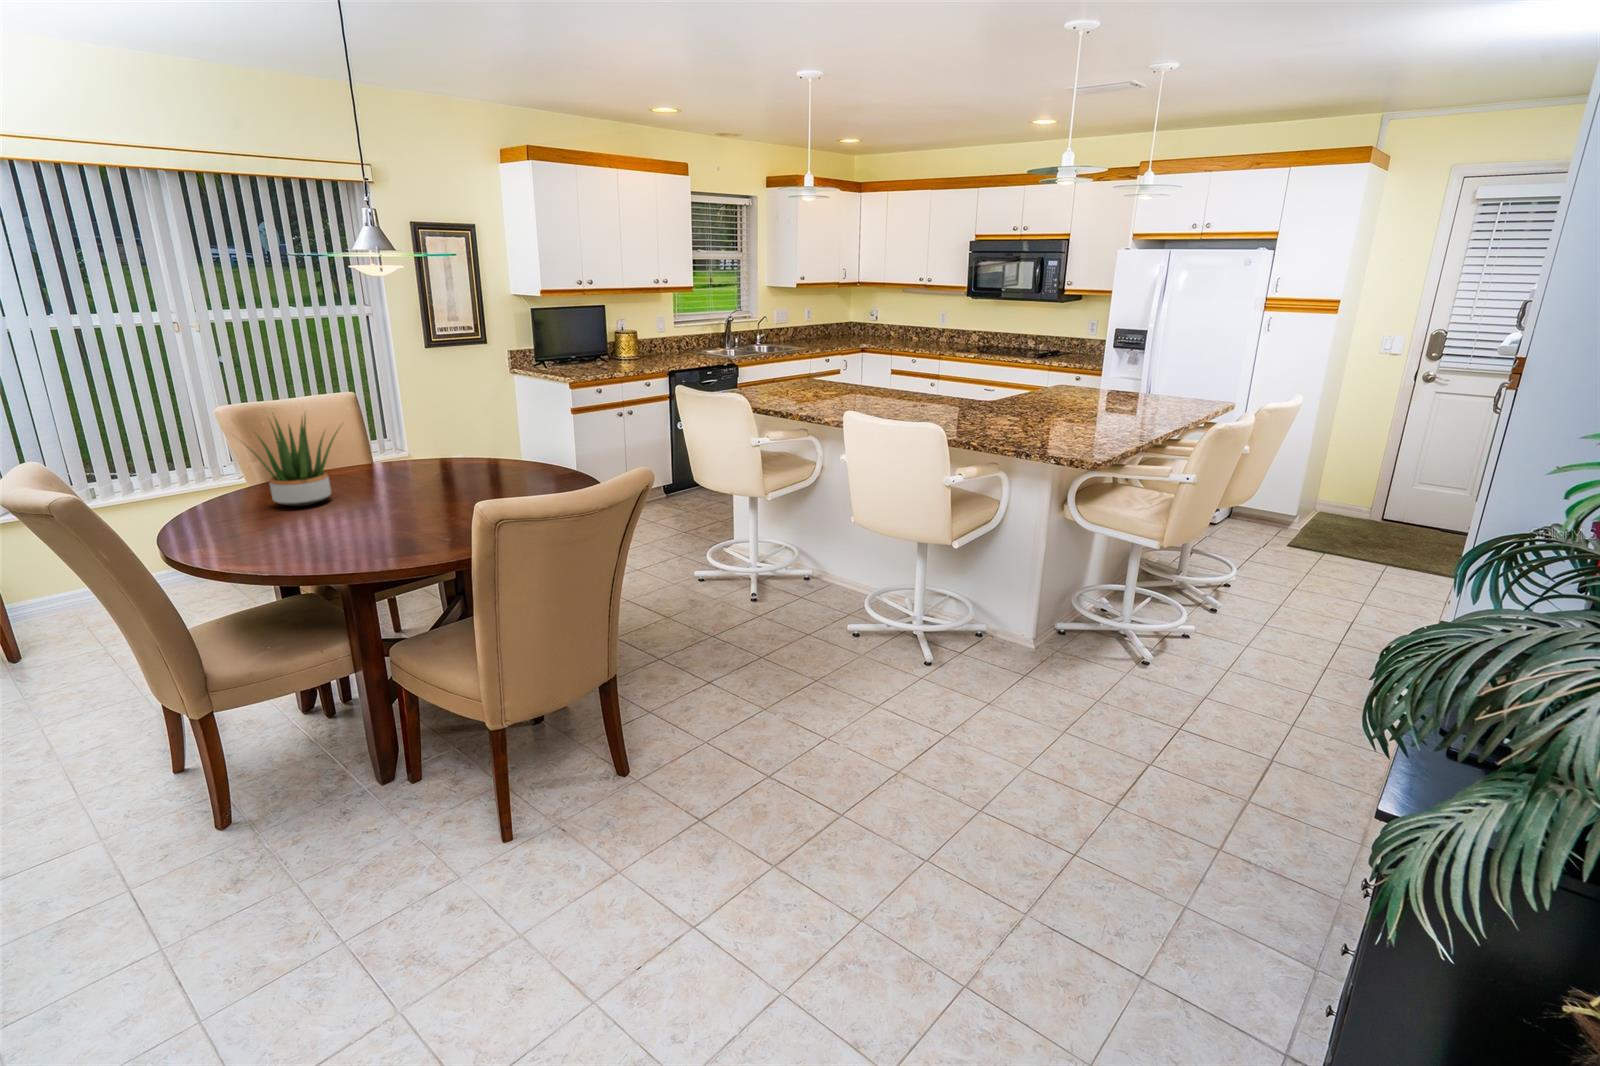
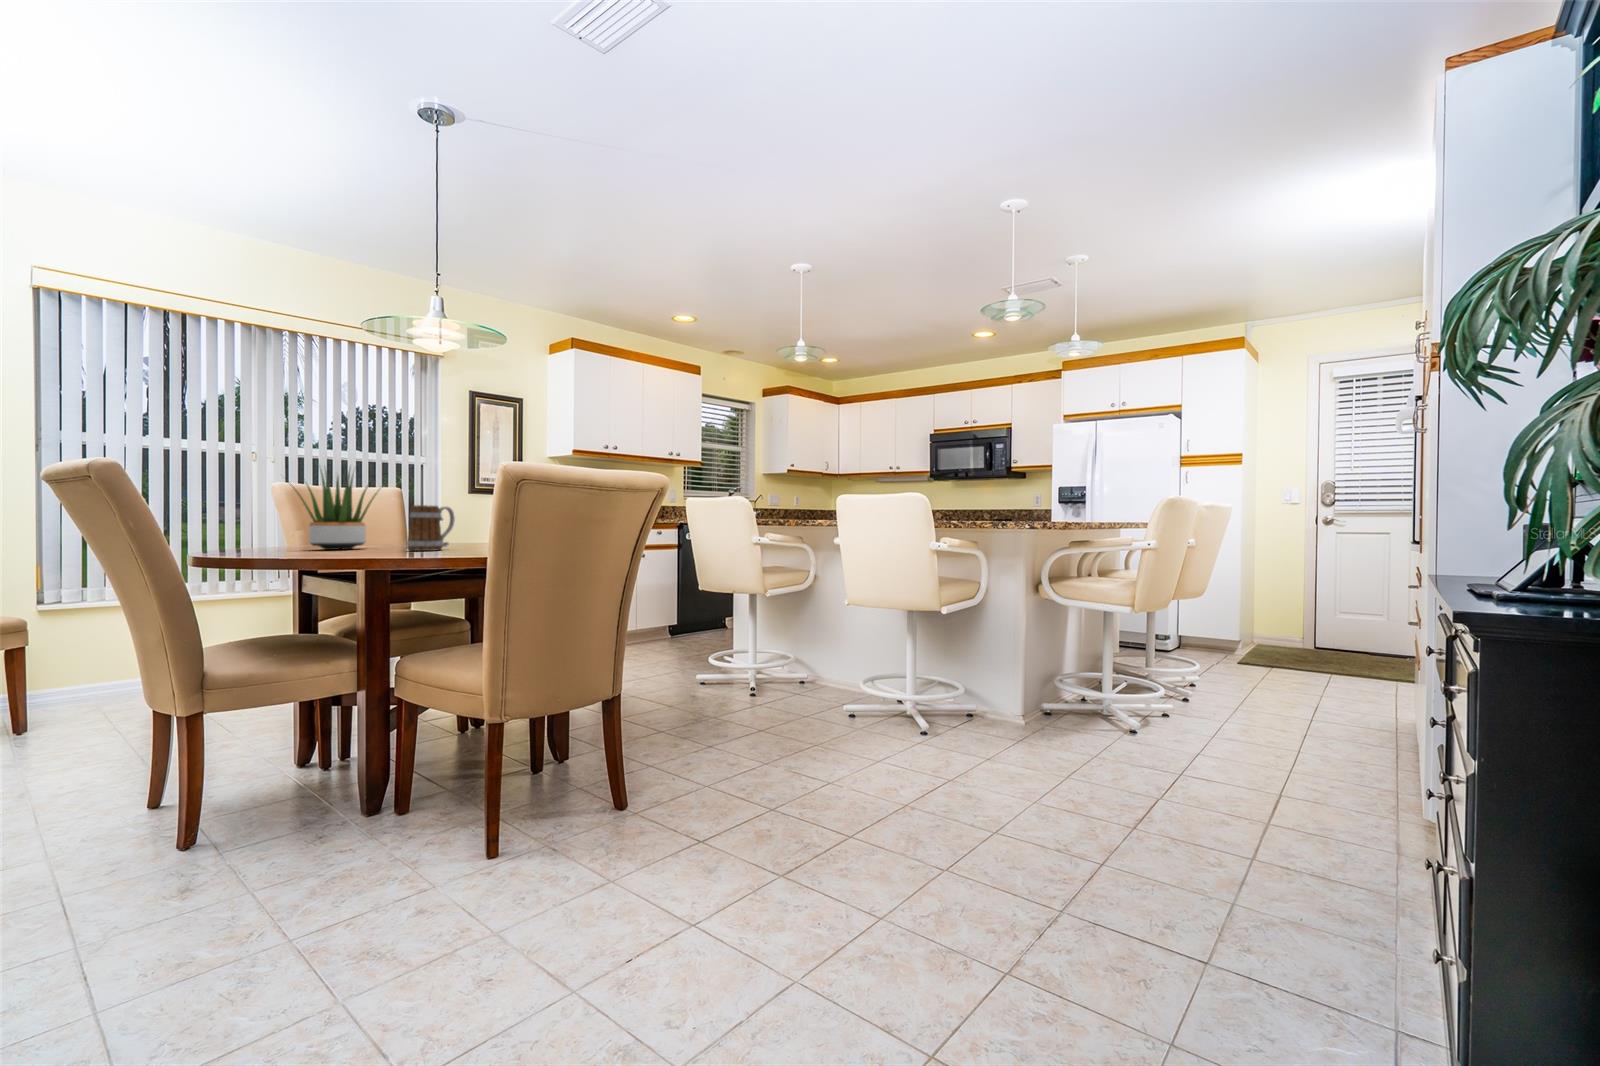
mug: none [377,465,424,520] -> present [407,505,455,551]

